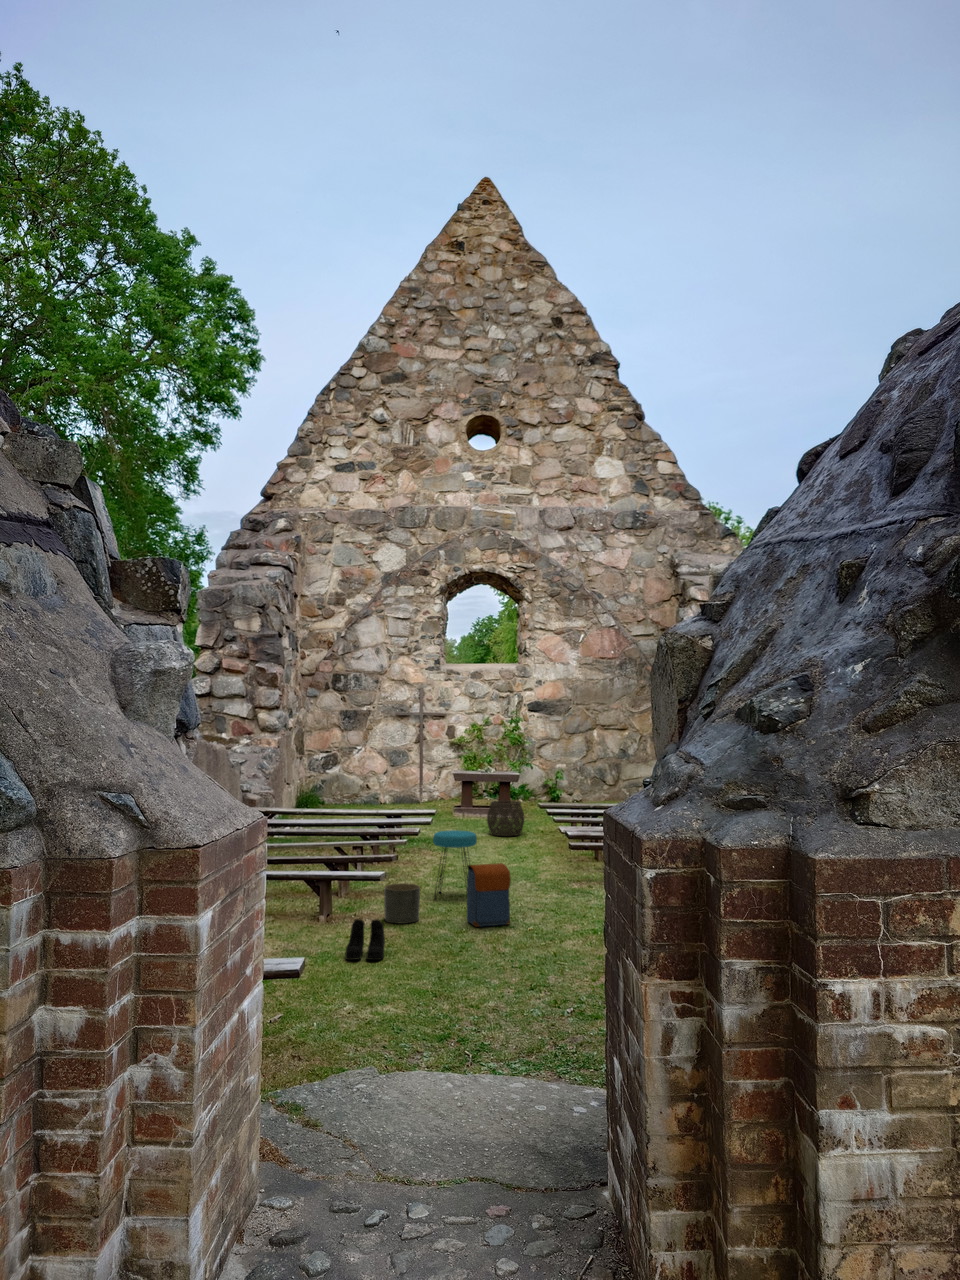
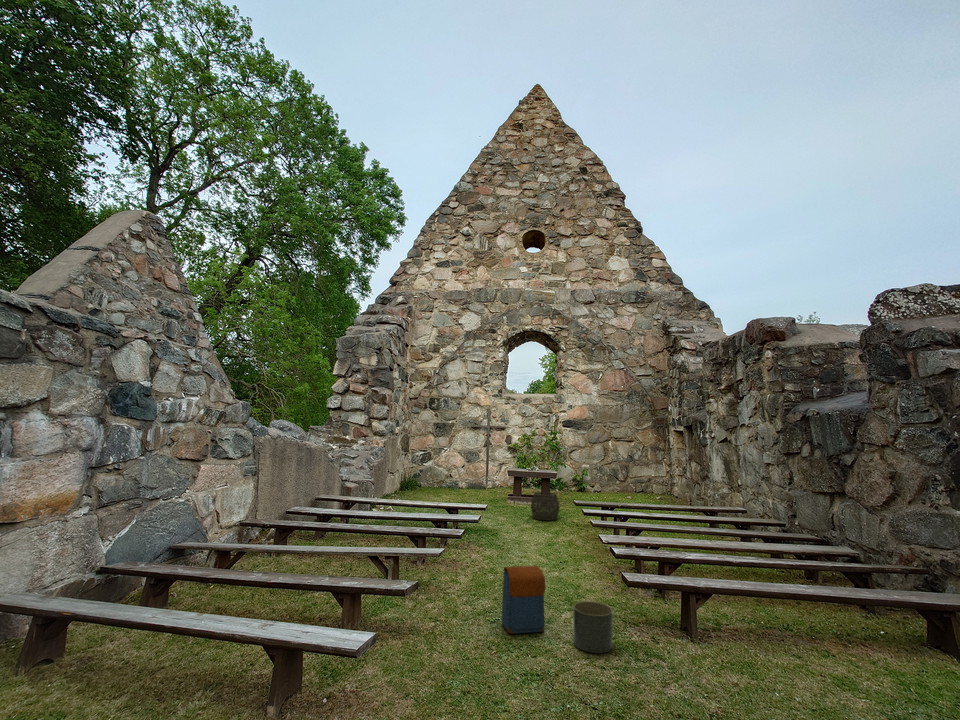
stool: present [433,830,477,900] -> none [476,524,517,593]
planter: present [384,883,420,923] -> present [573,601,613,653]
boots: present [345,919,385,960] -> none [358,634,406,691]

